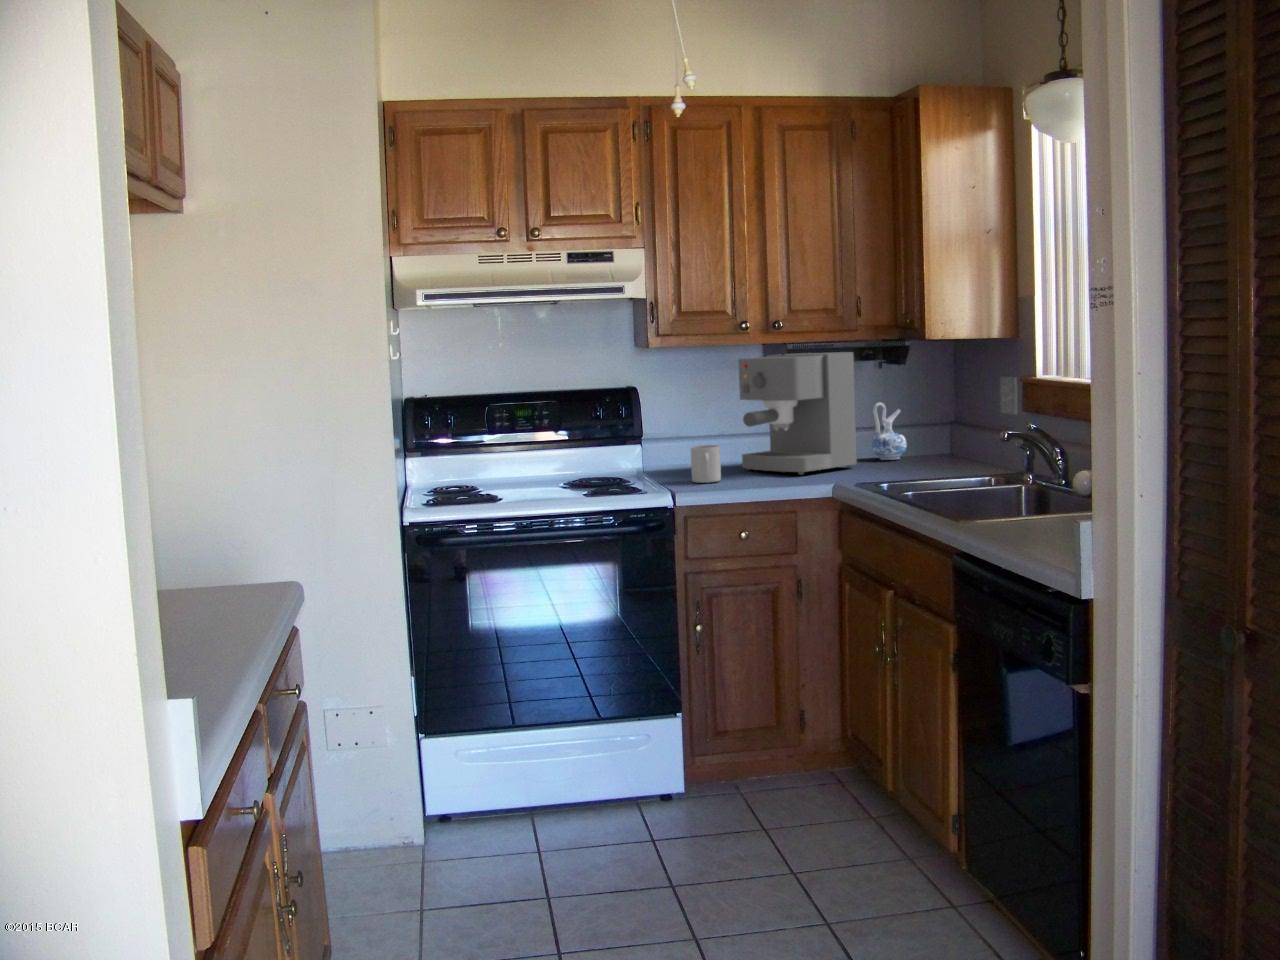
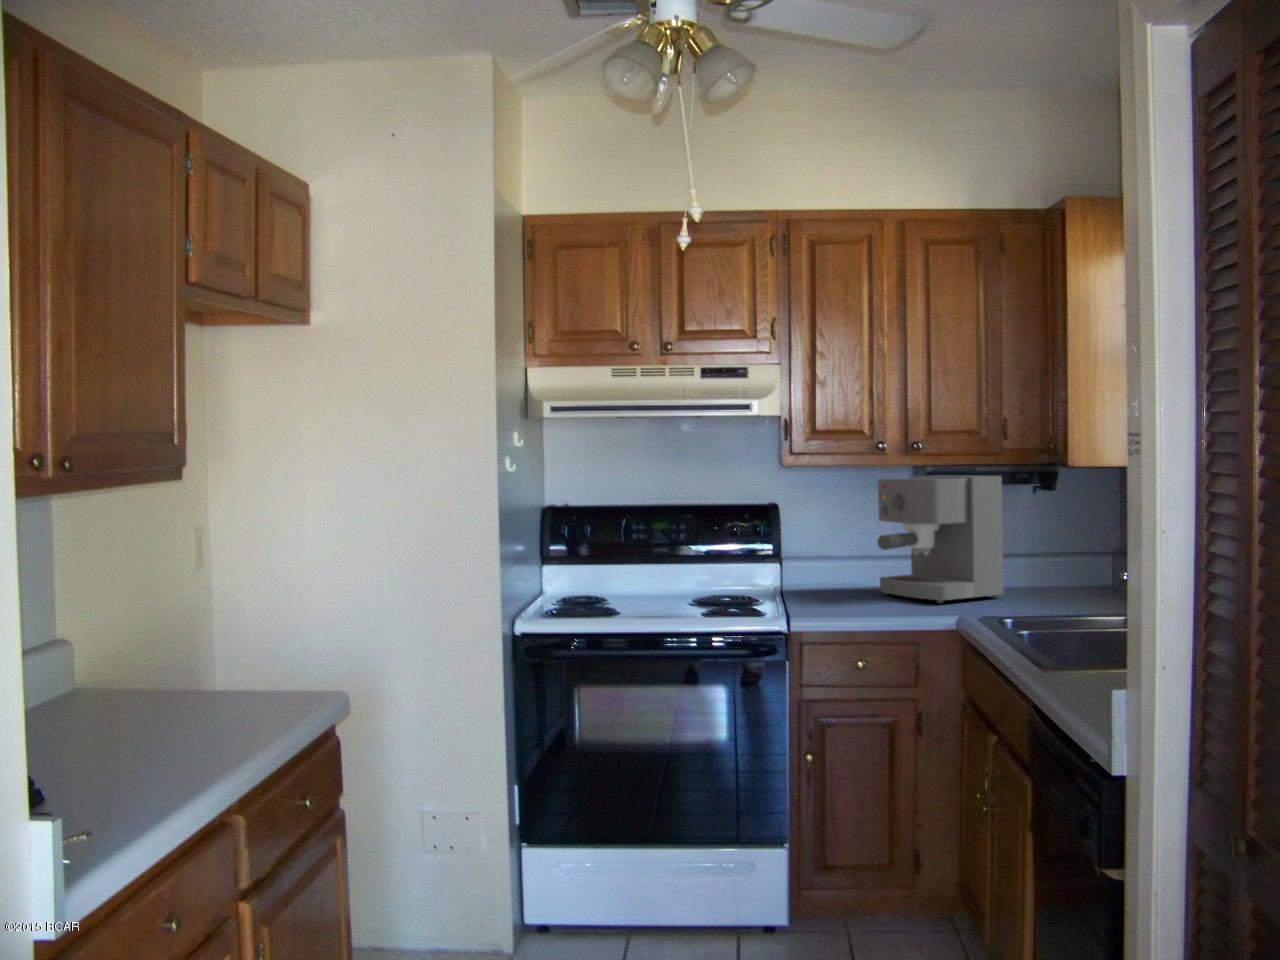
ceramic pitcher: present [872,403,907,460] -> none [1023,529,1061,590]
mug: present [691,445,721,483] -> none [821,567,852,607]

